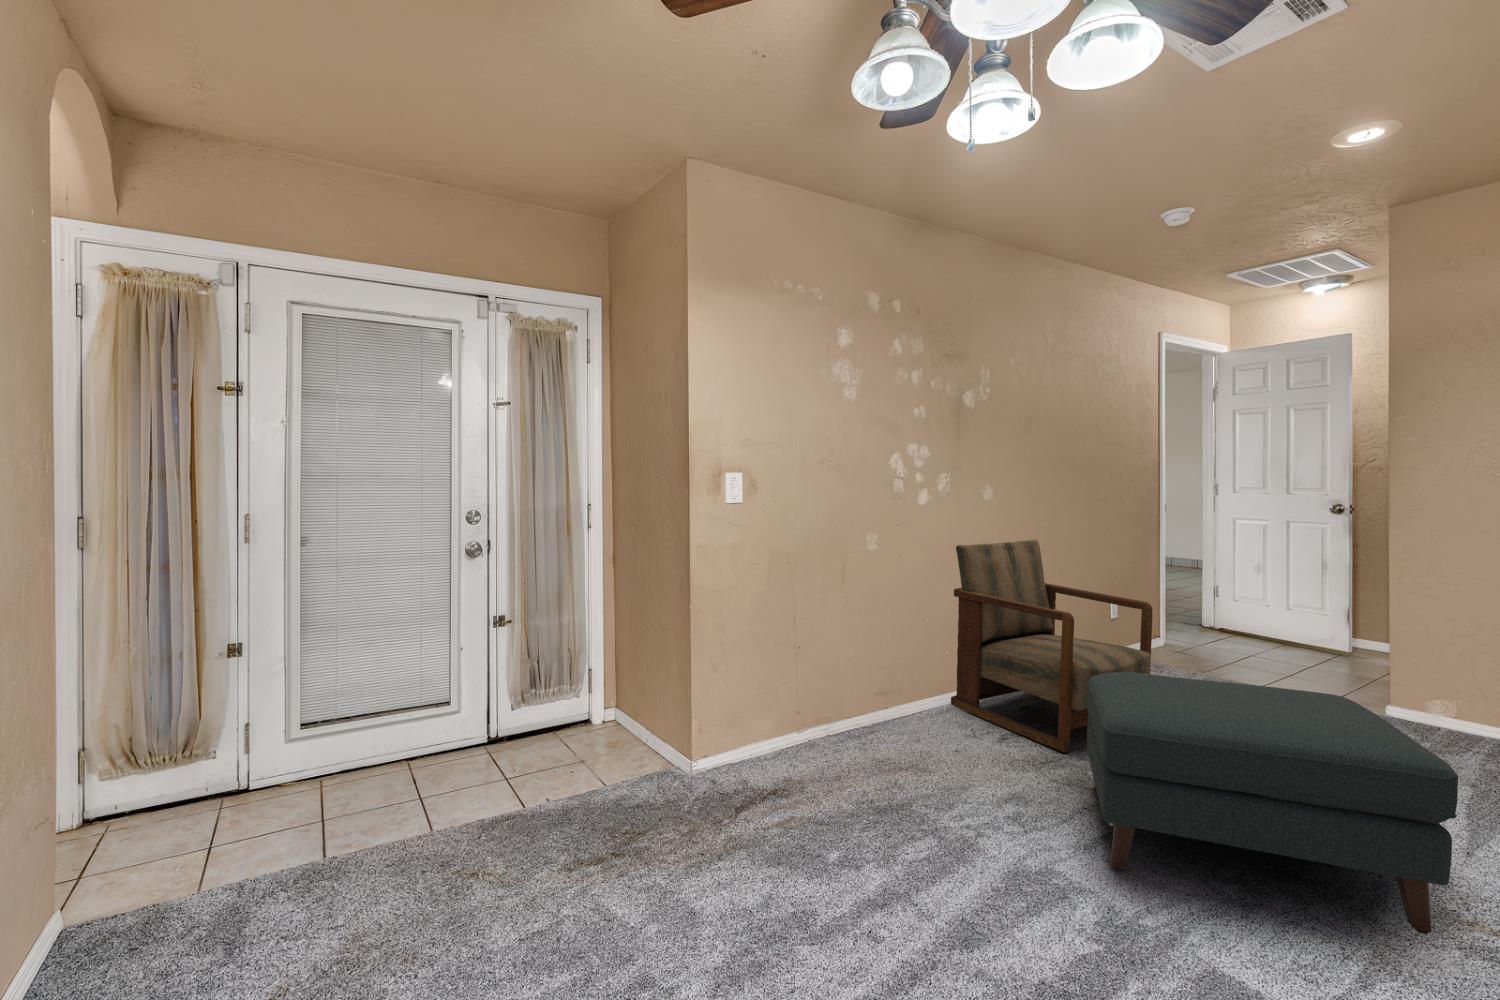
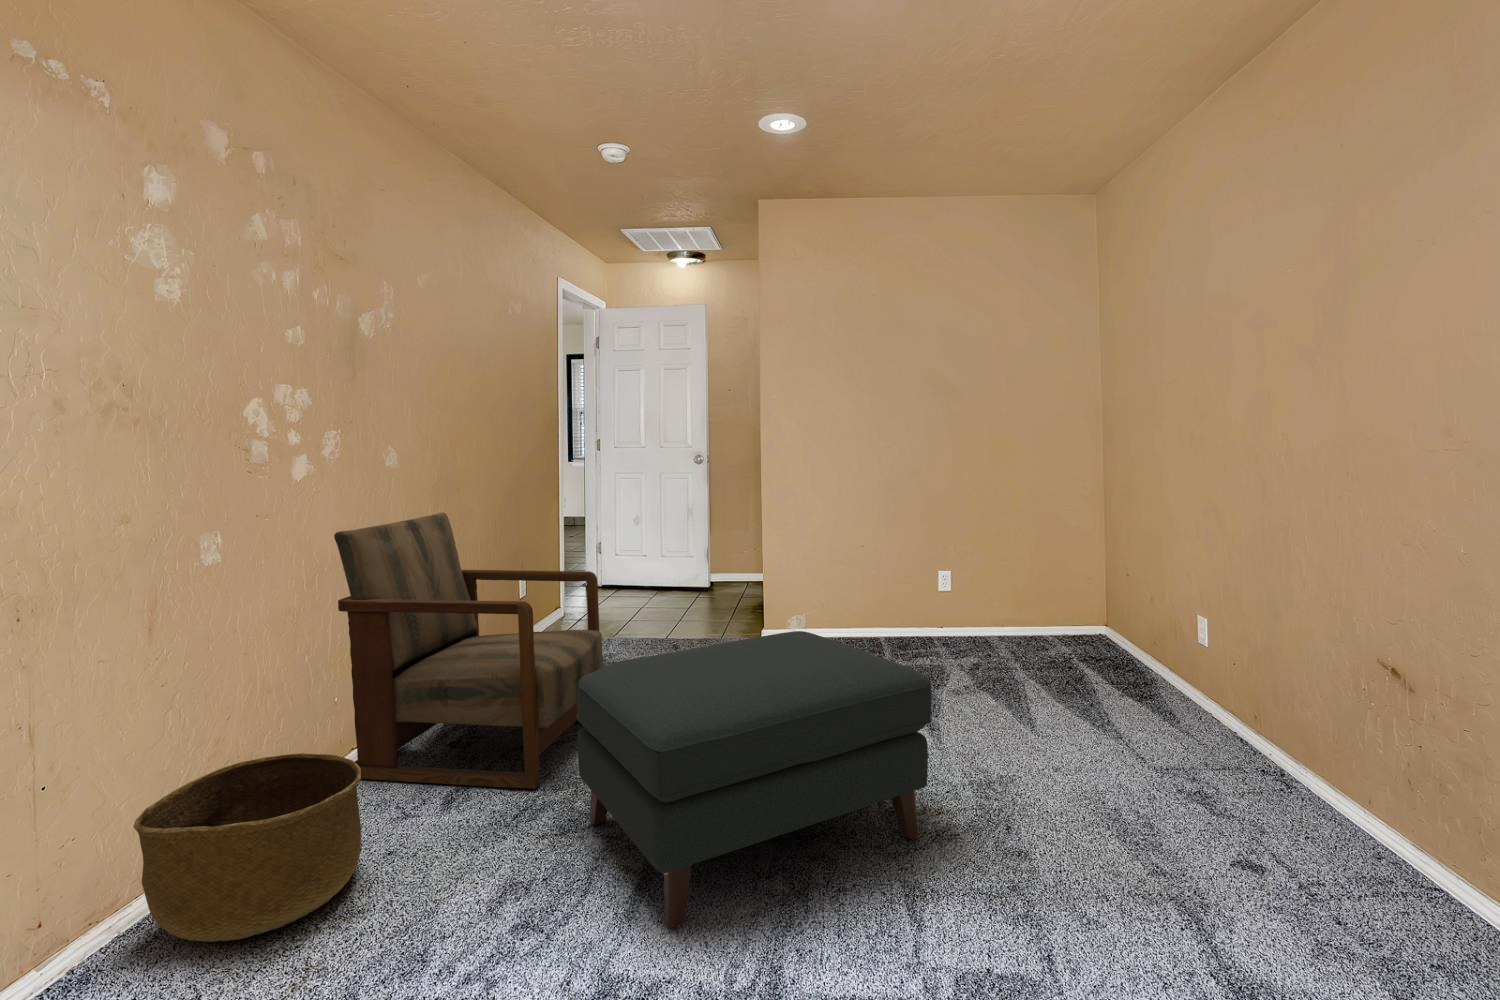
basket: none [835,669,942,761] -> present [133,753,361,942]

